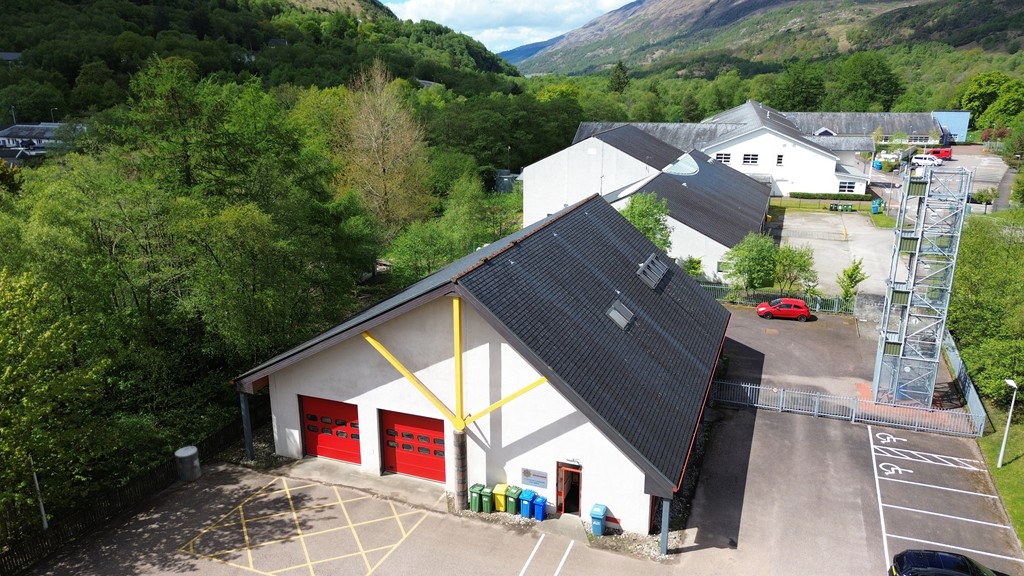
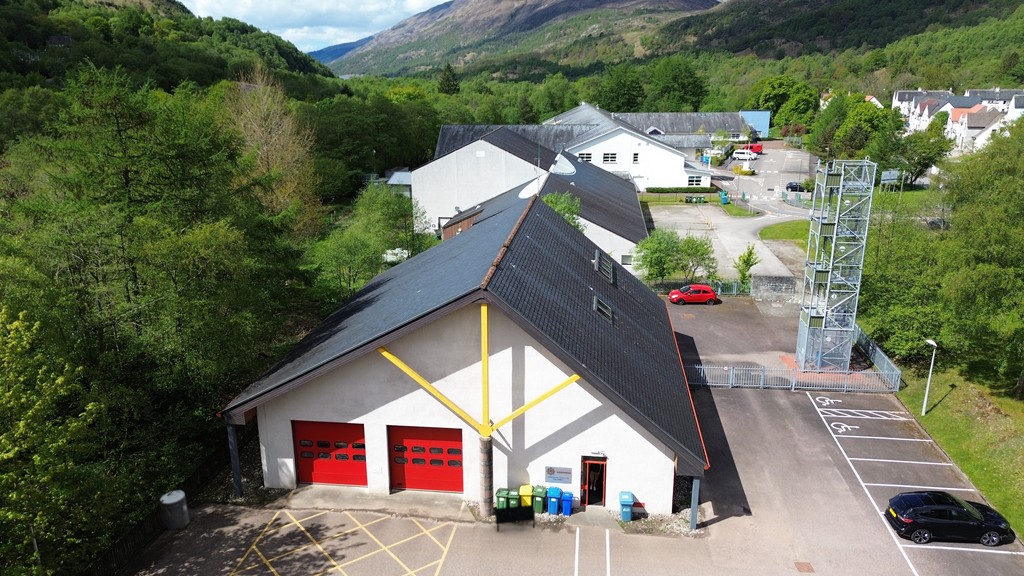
bench: none [462,503,504,528] -> present [495,505,535,531]

